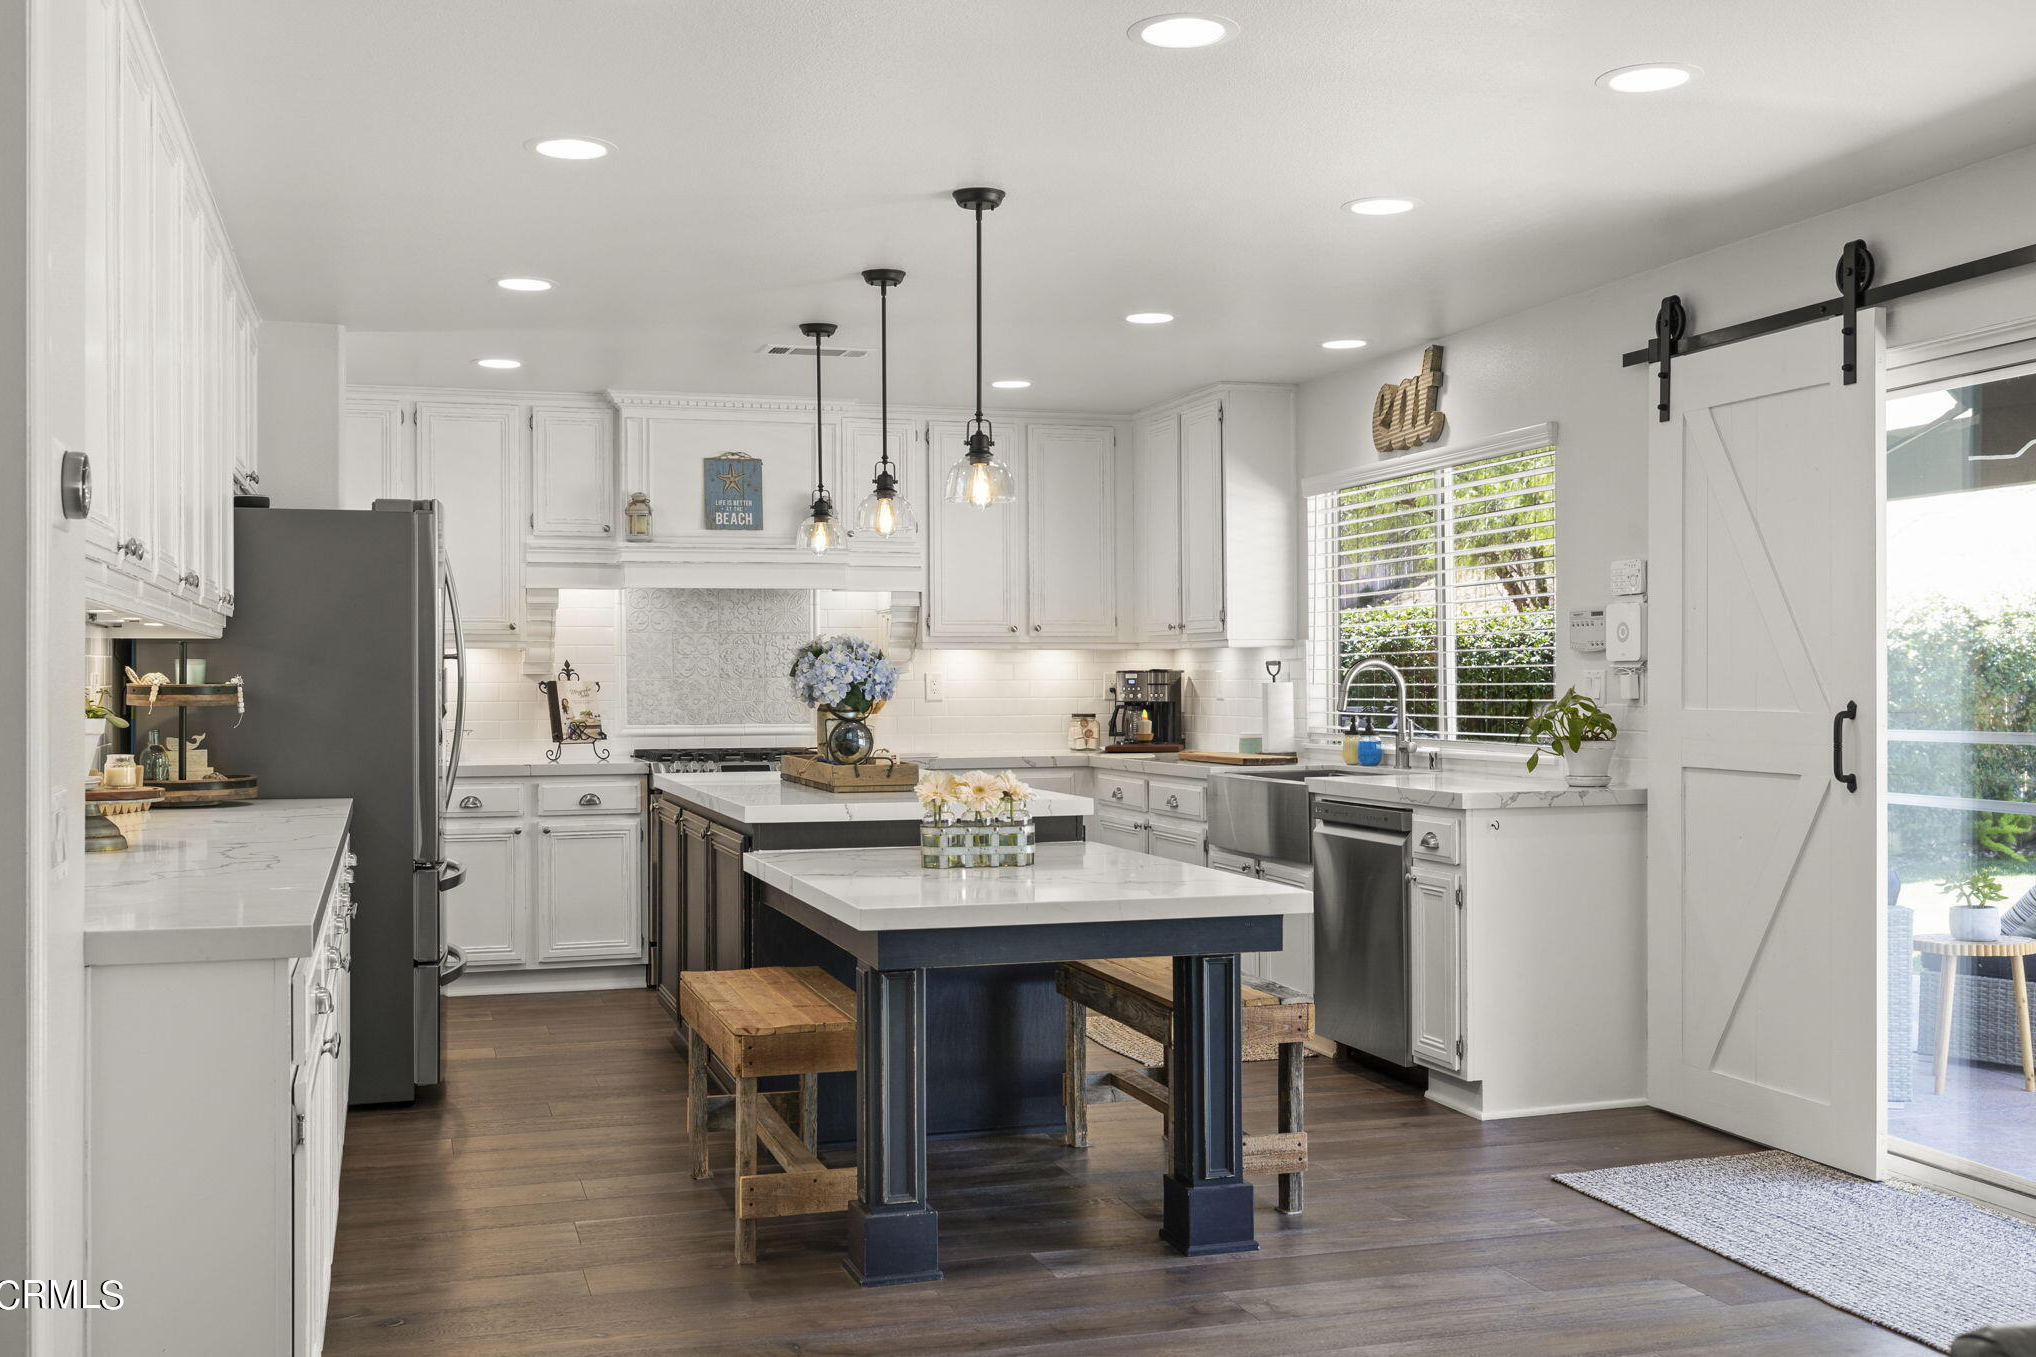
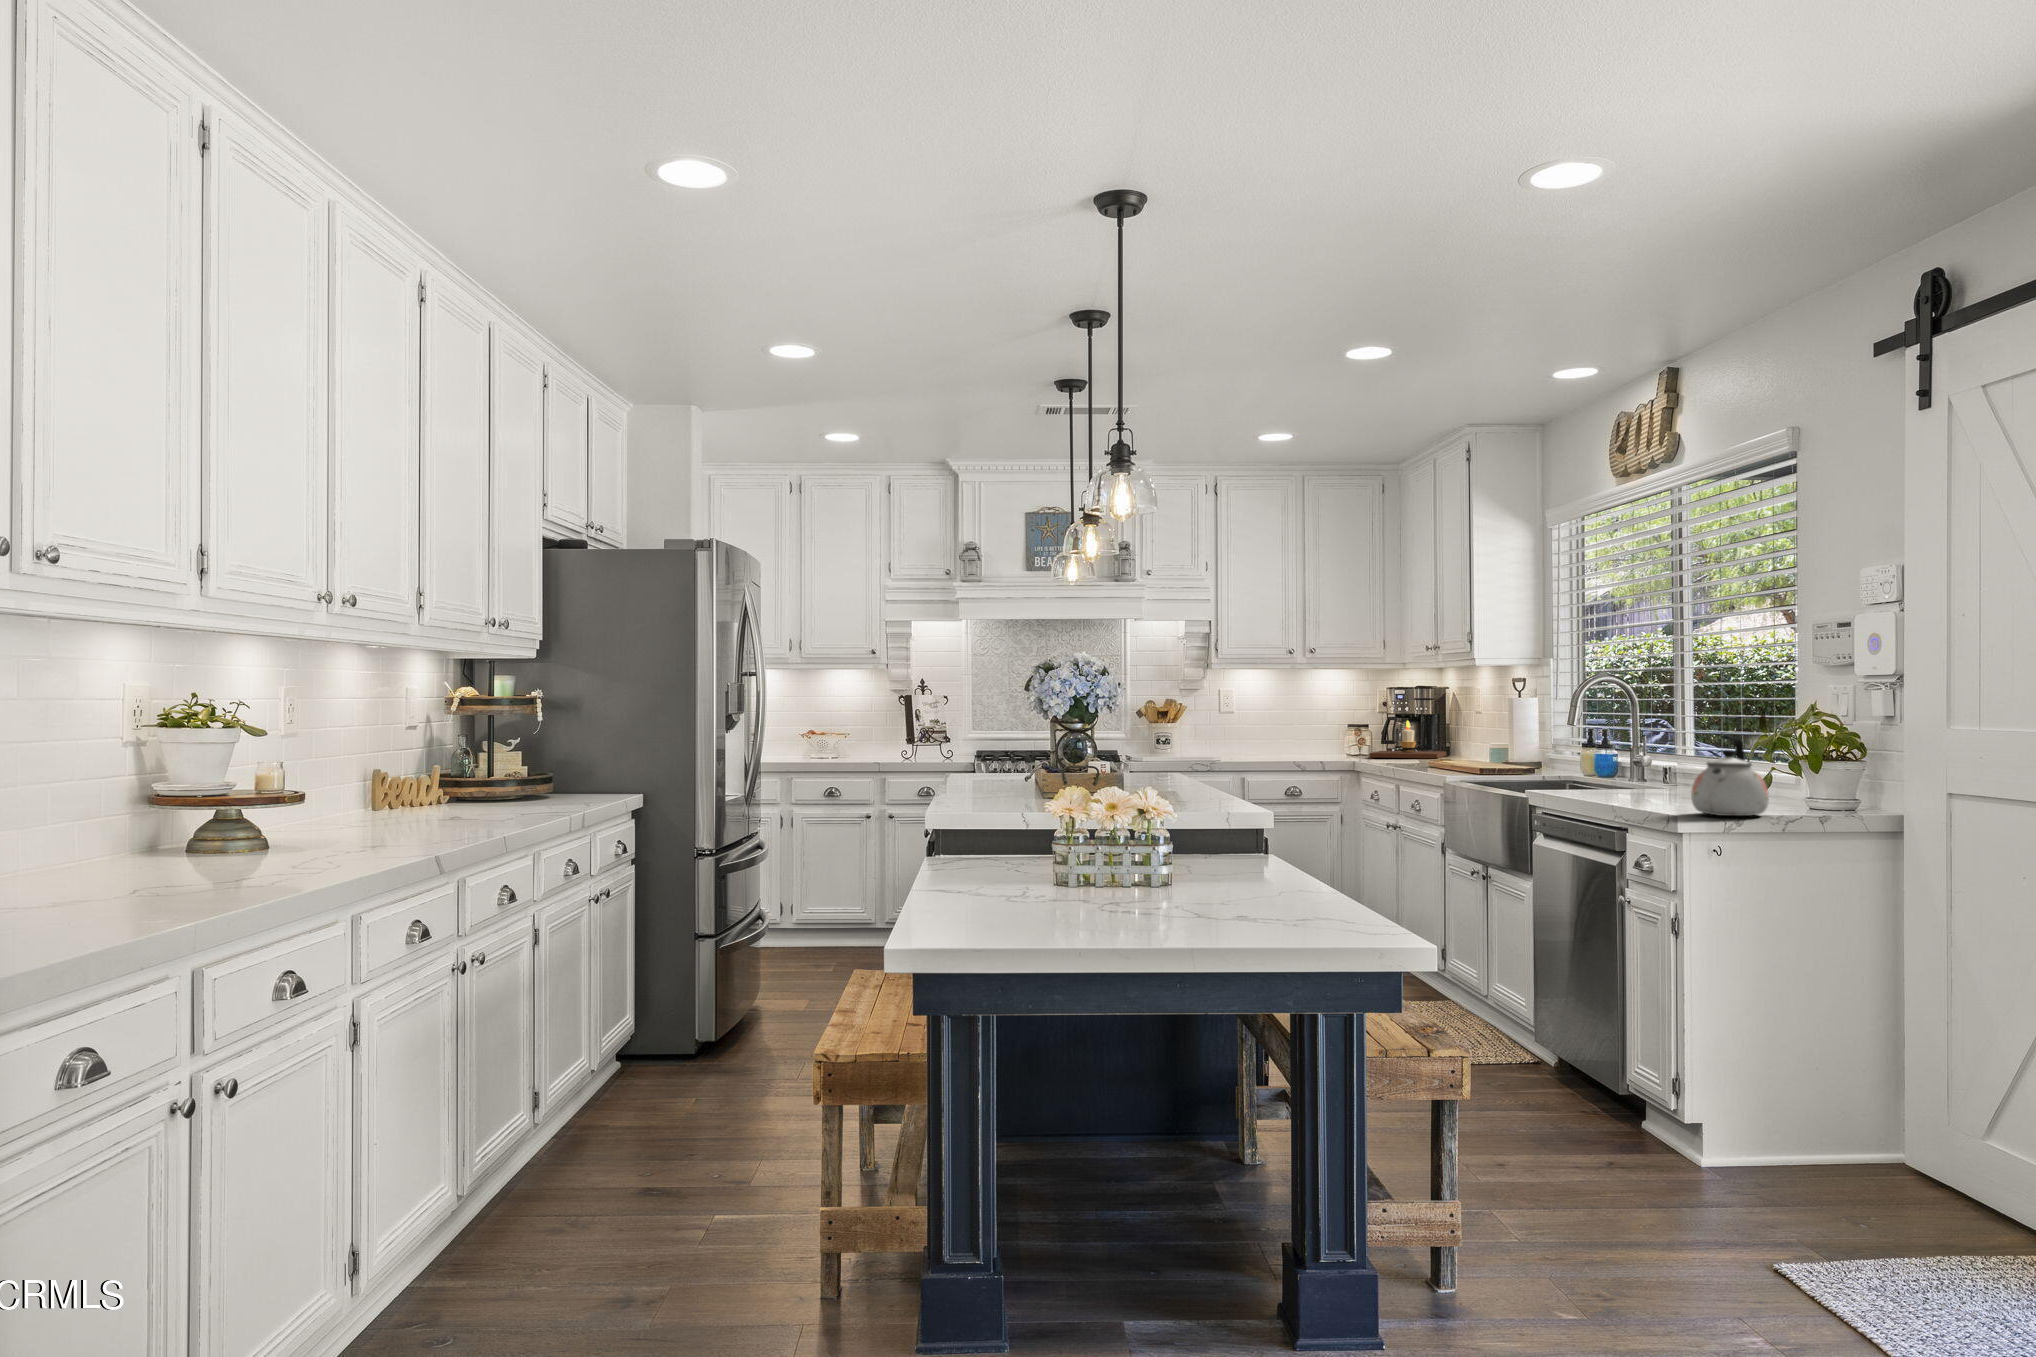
kettle: none [1470,717,1537,792] -> present [1691,736,1769,816]

